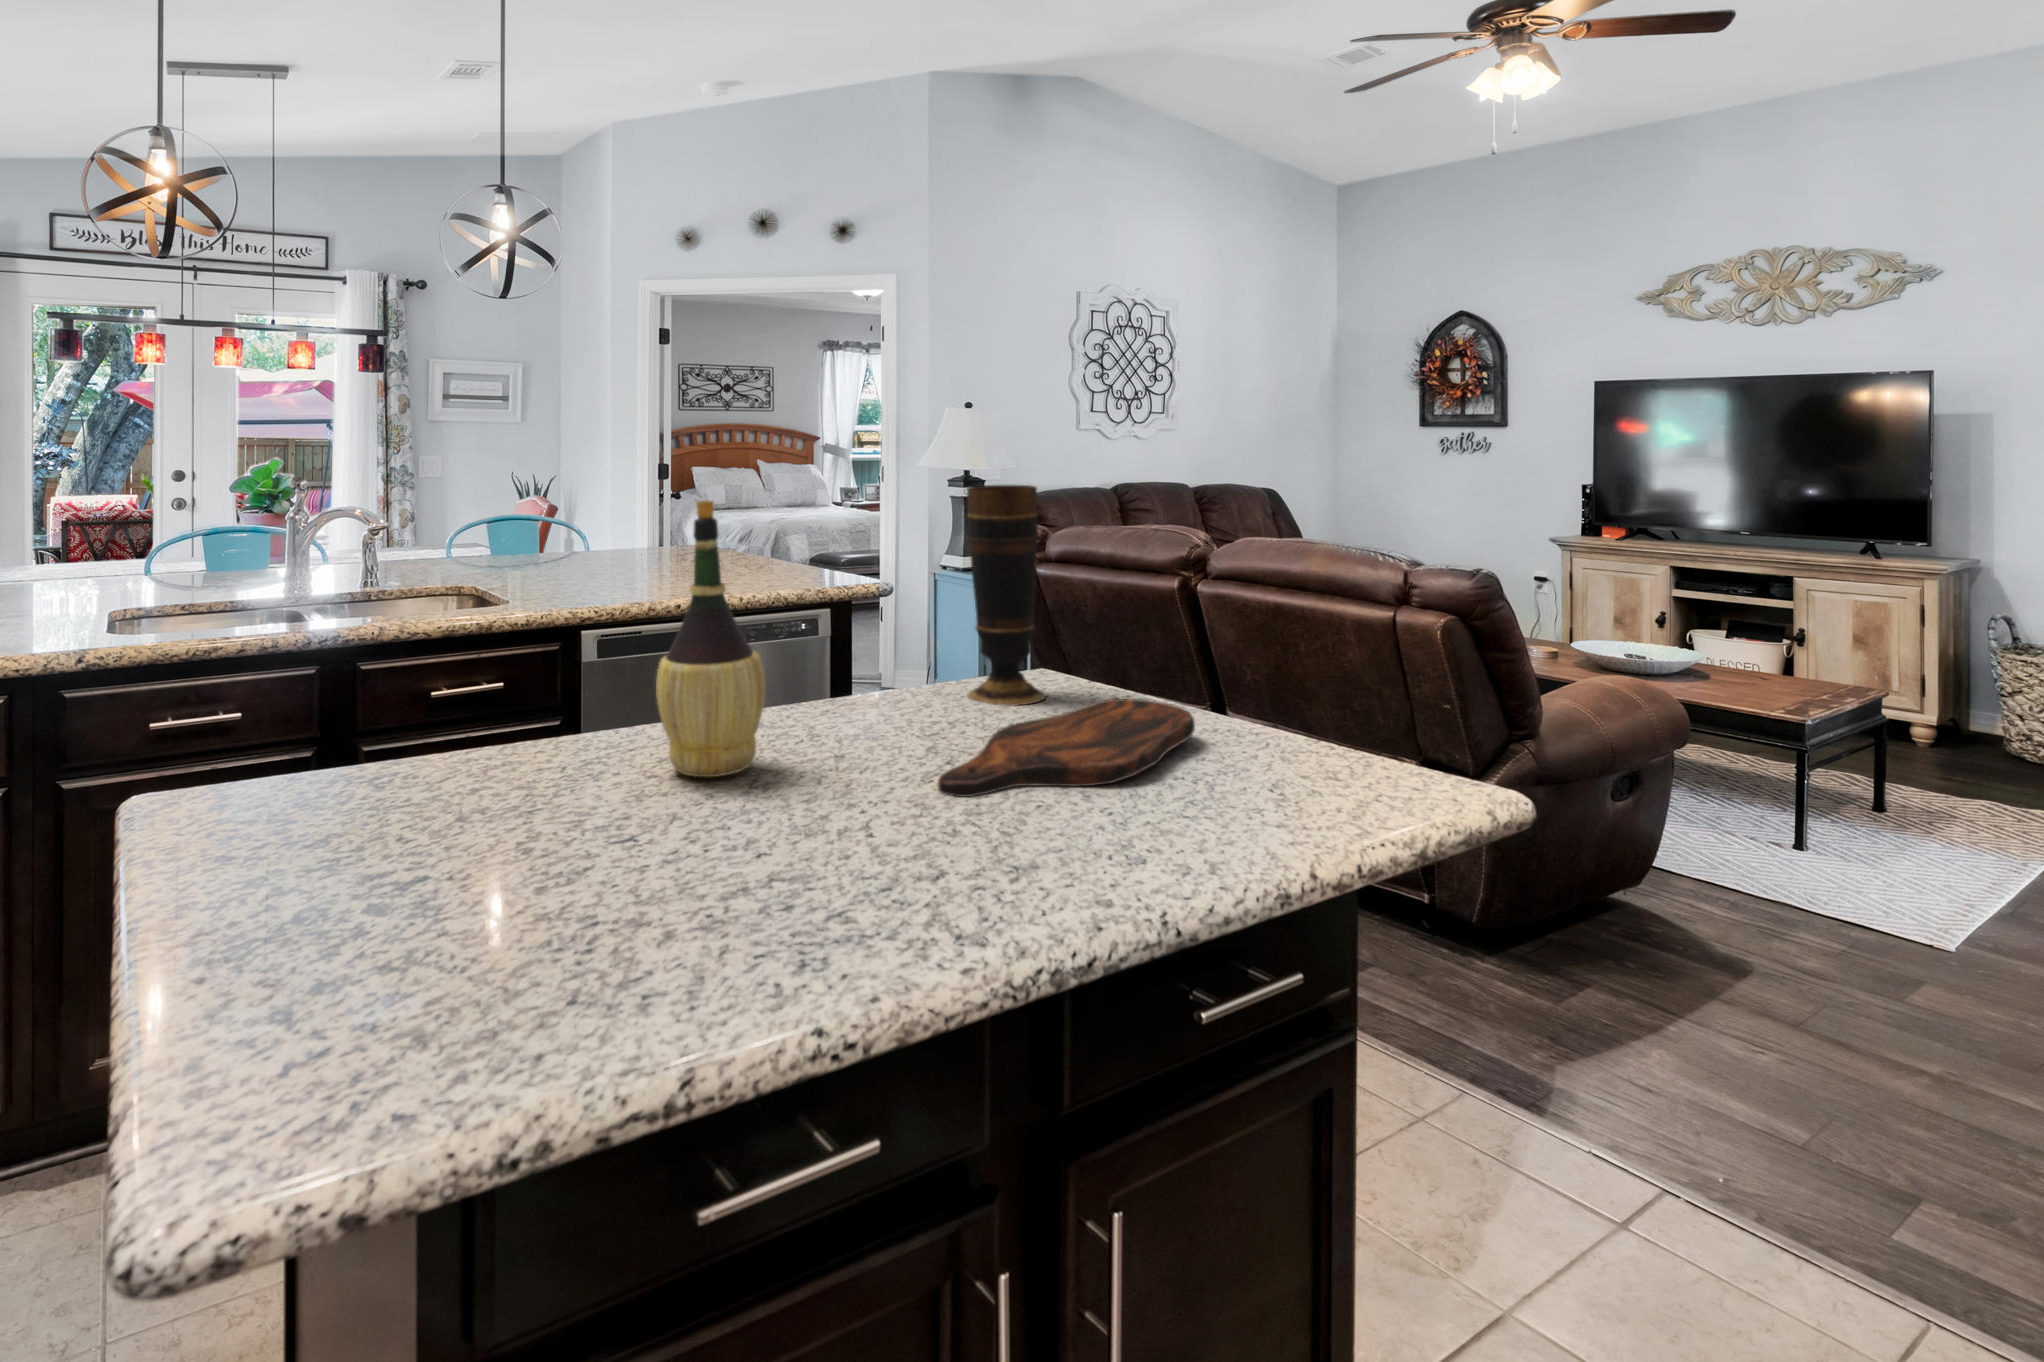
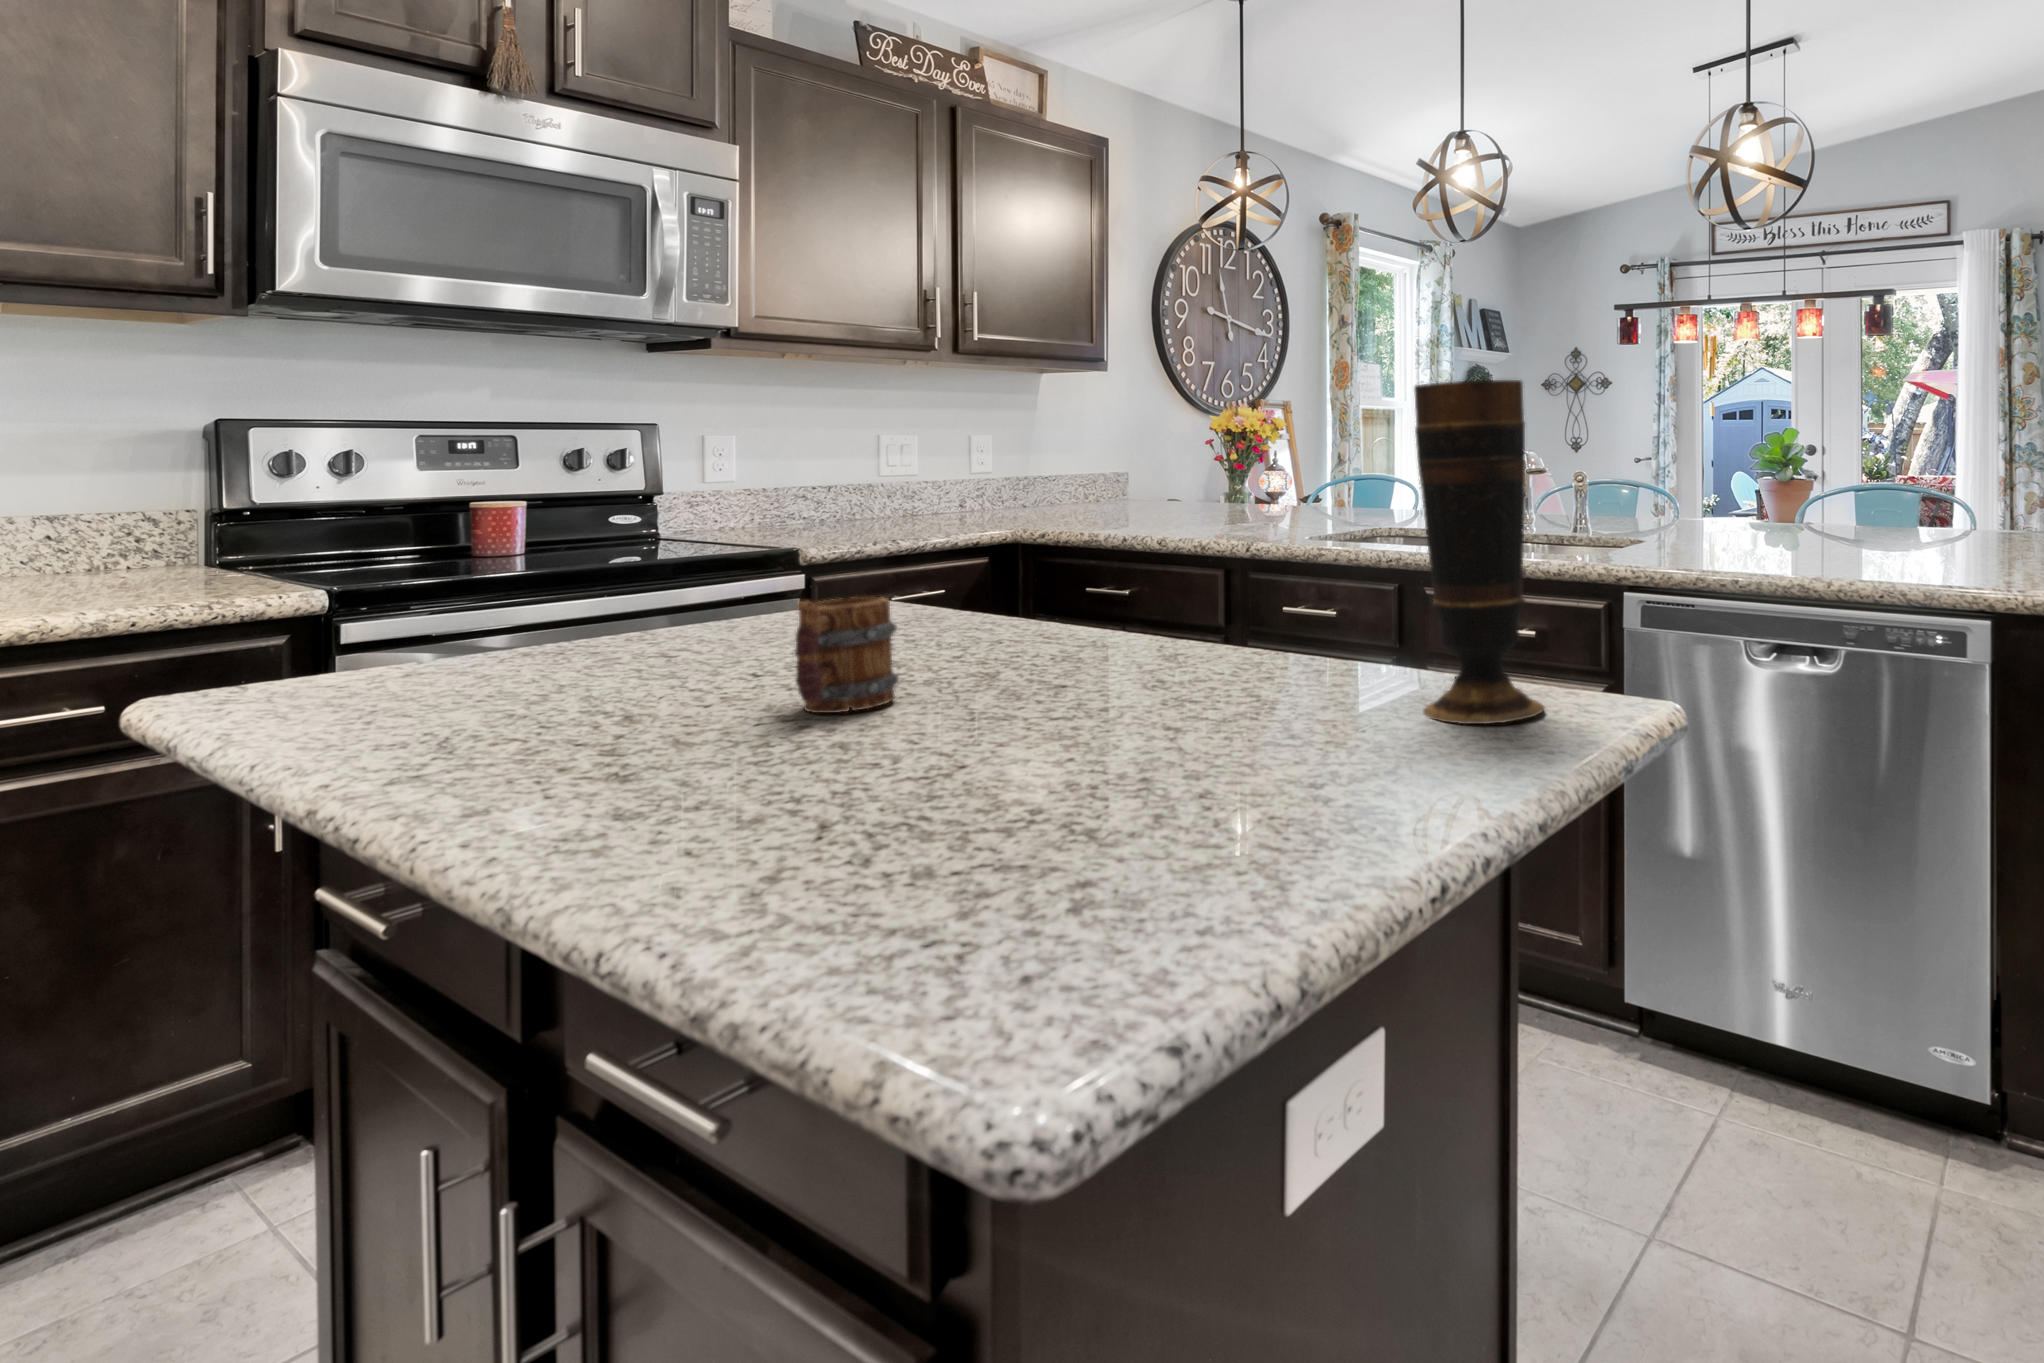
wine bottle: present [656,500,765,777] -> none [927,387,1047,673]
cutting board: present [937,699,1195,797] -> none [919,702,1376,793]
mug: none [764,706,875,823] -> present [795,597,899,713]

